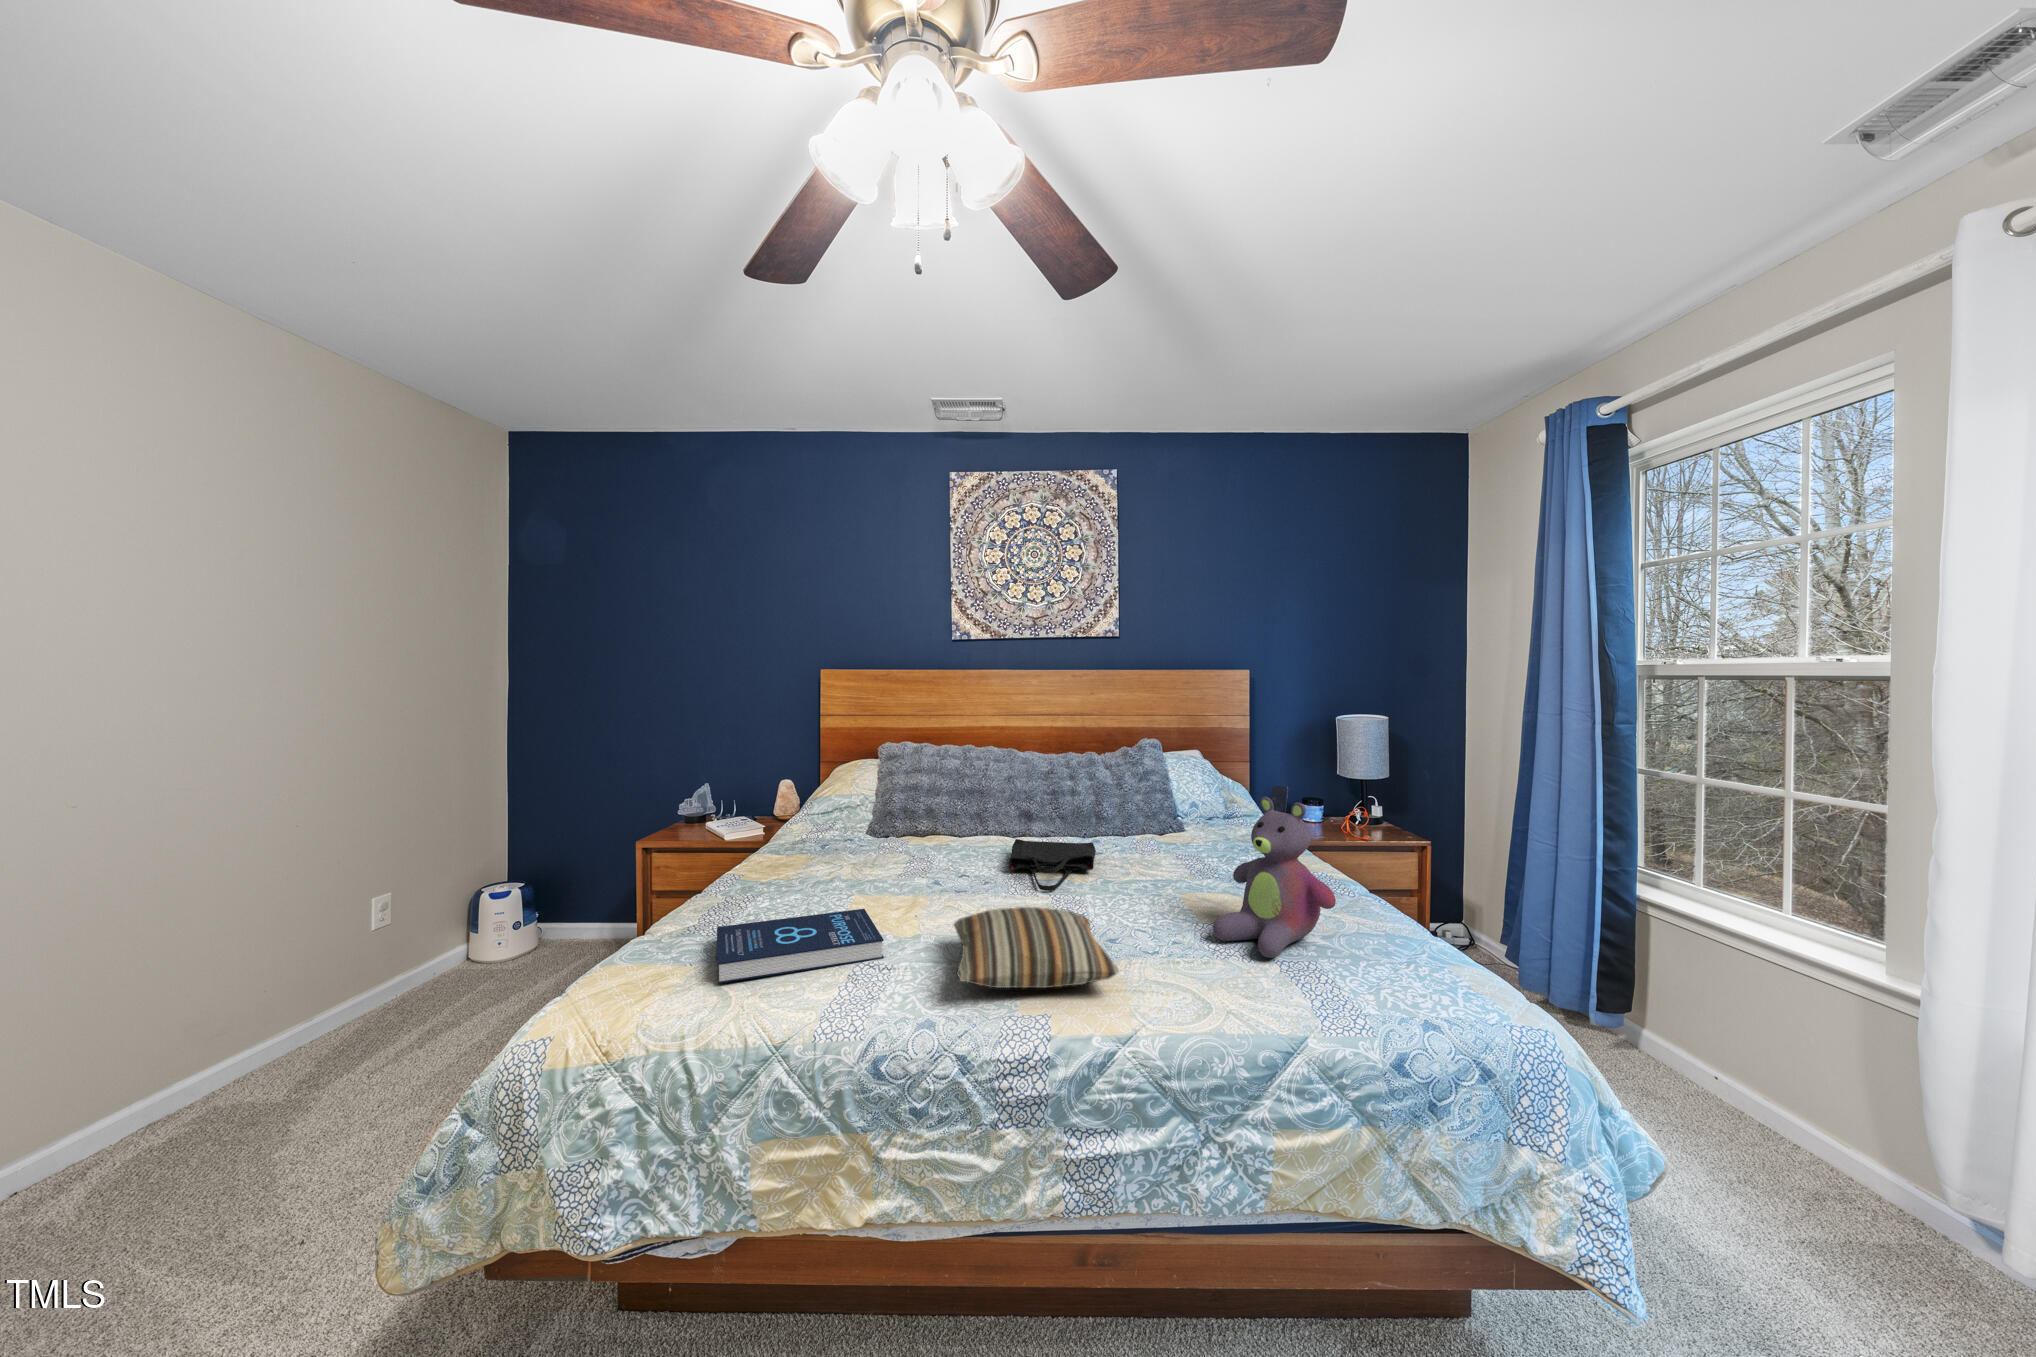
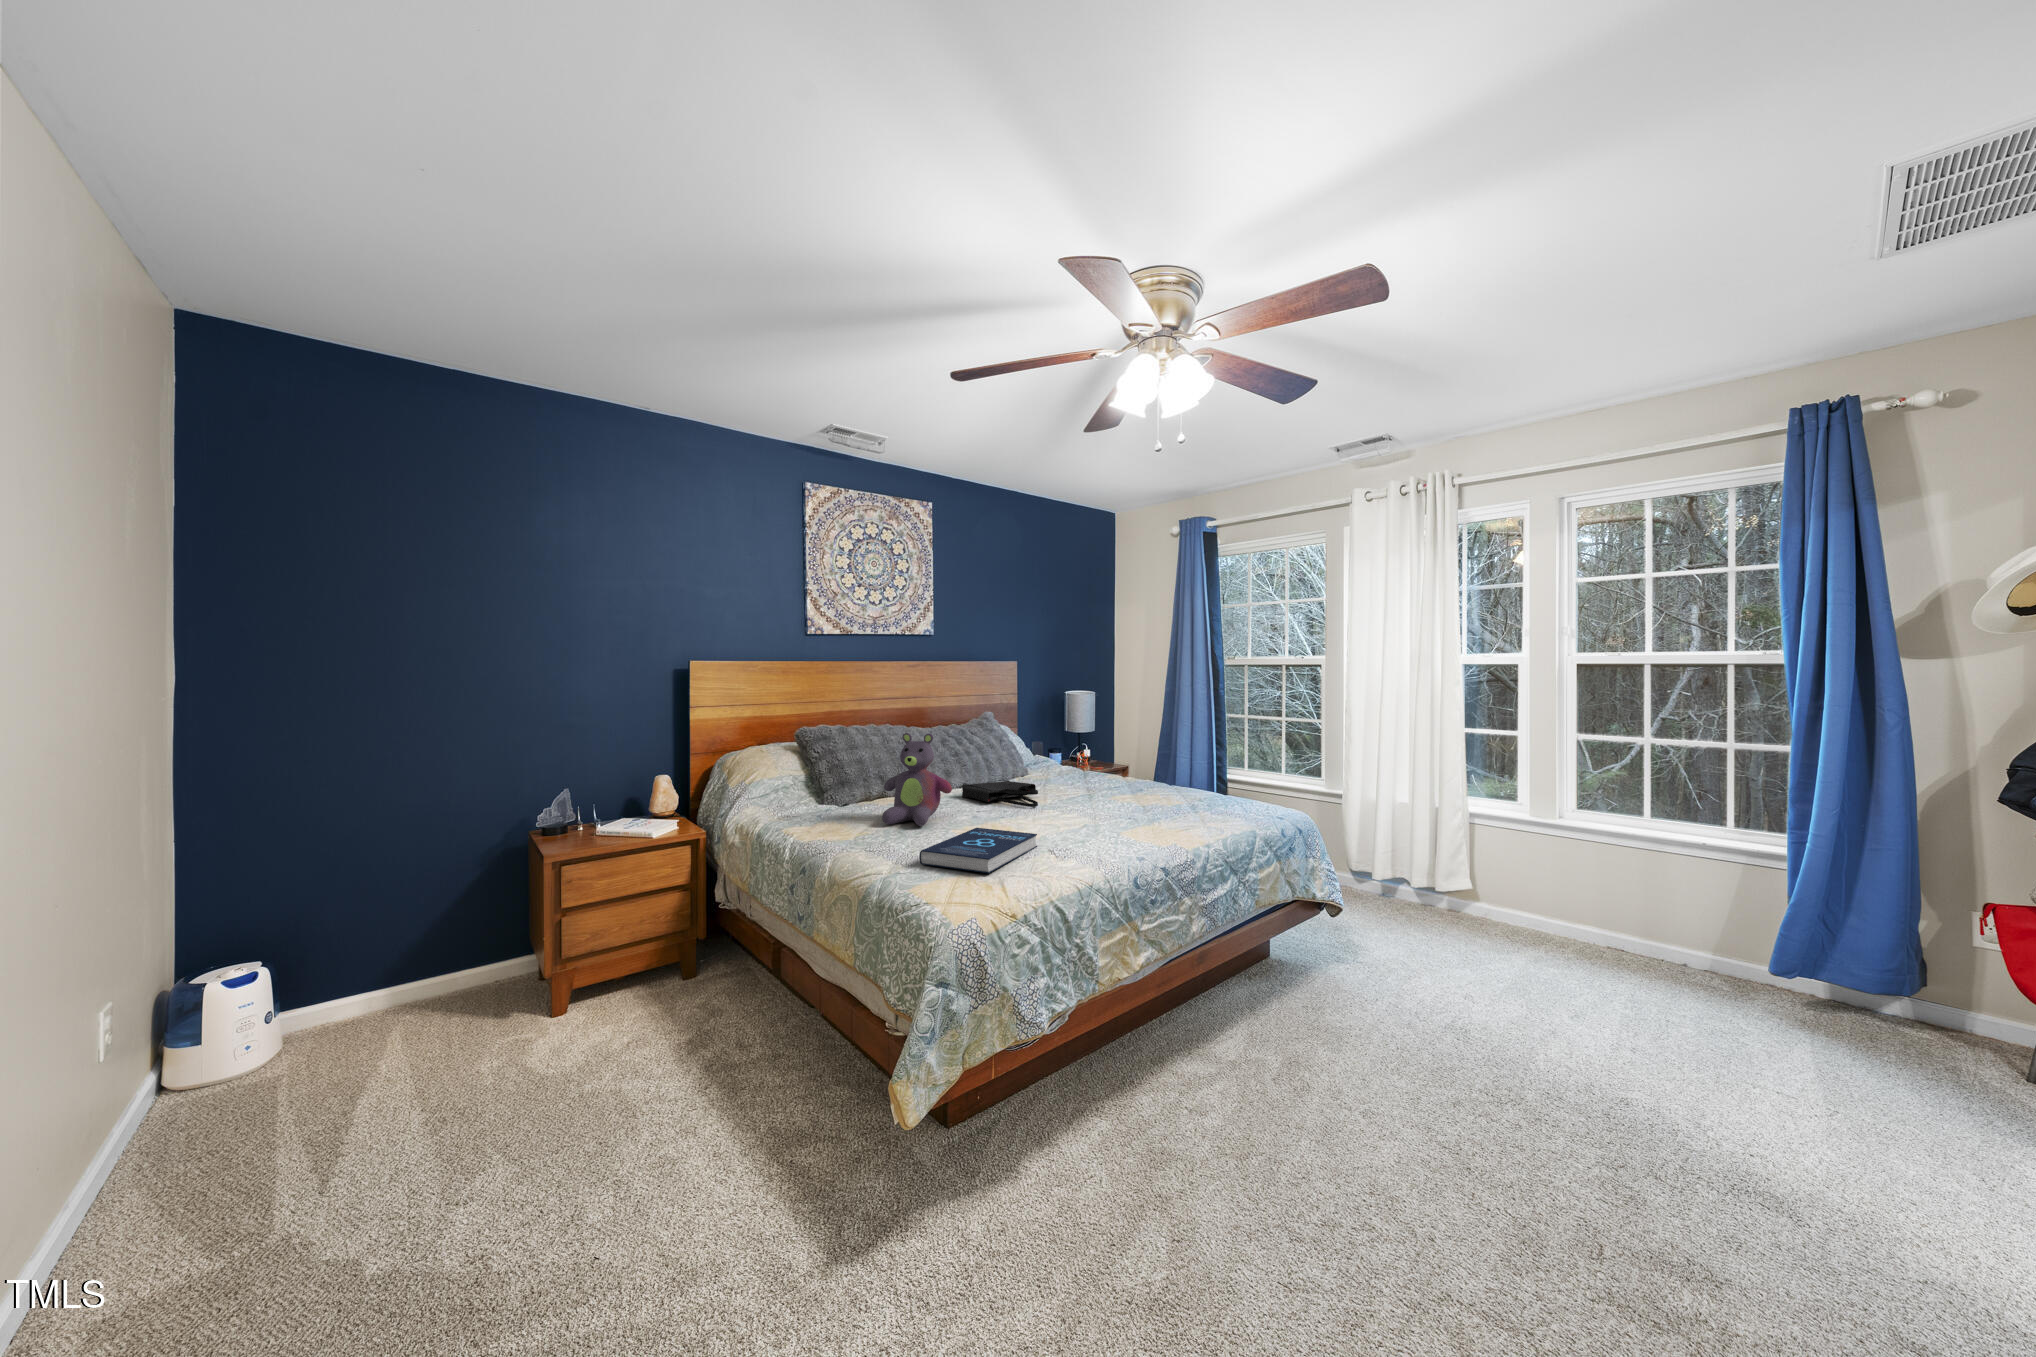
stuffed bear: present [1213,797,1336,958] -> present [882,733,952,826]
pillow: present [954,907,1119,988] -> none [1061,799,1182,838]

